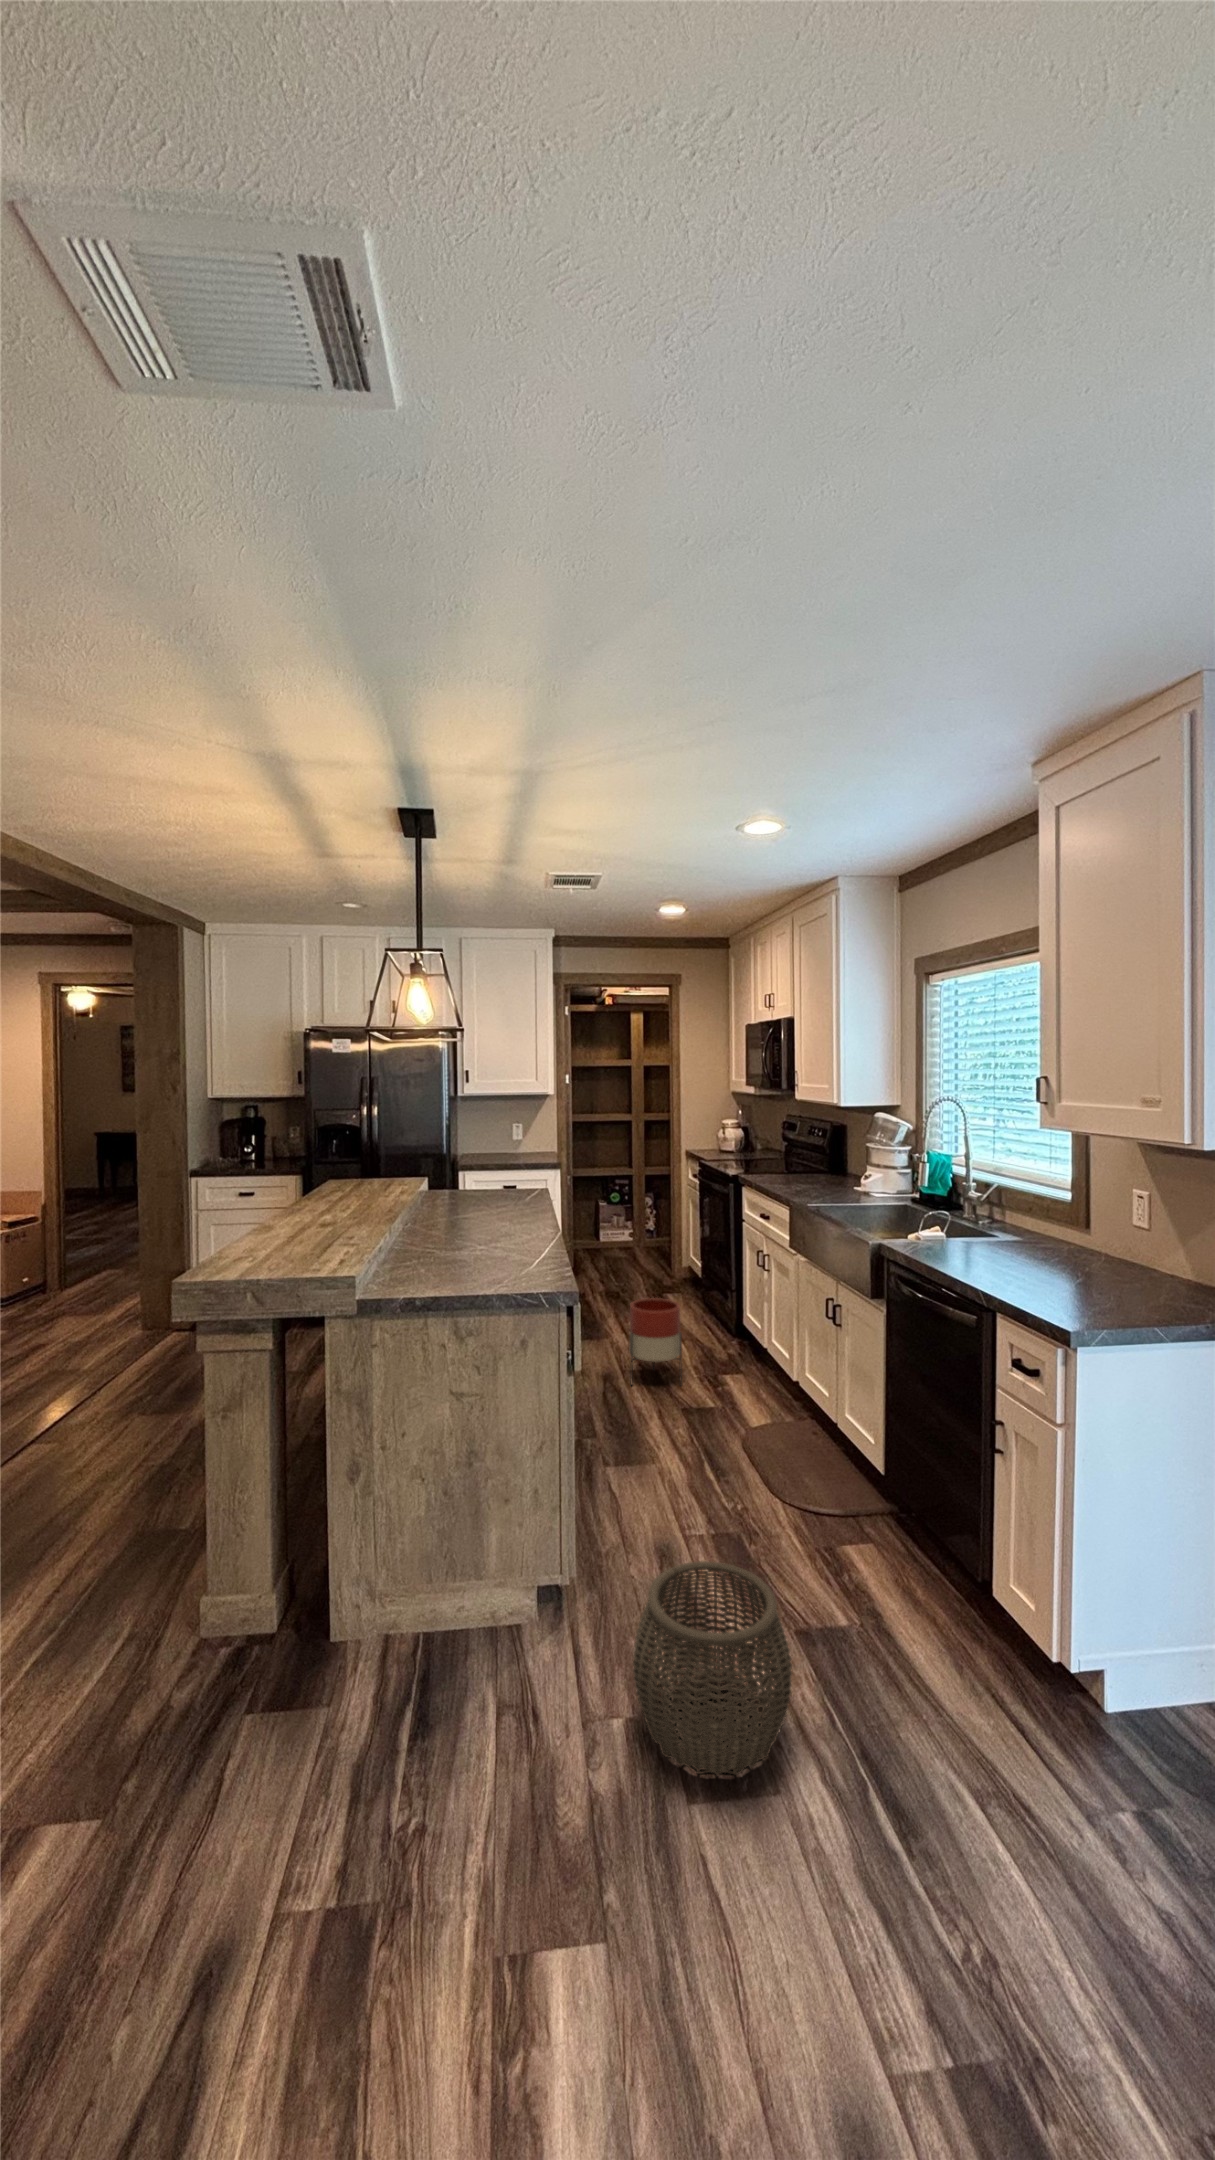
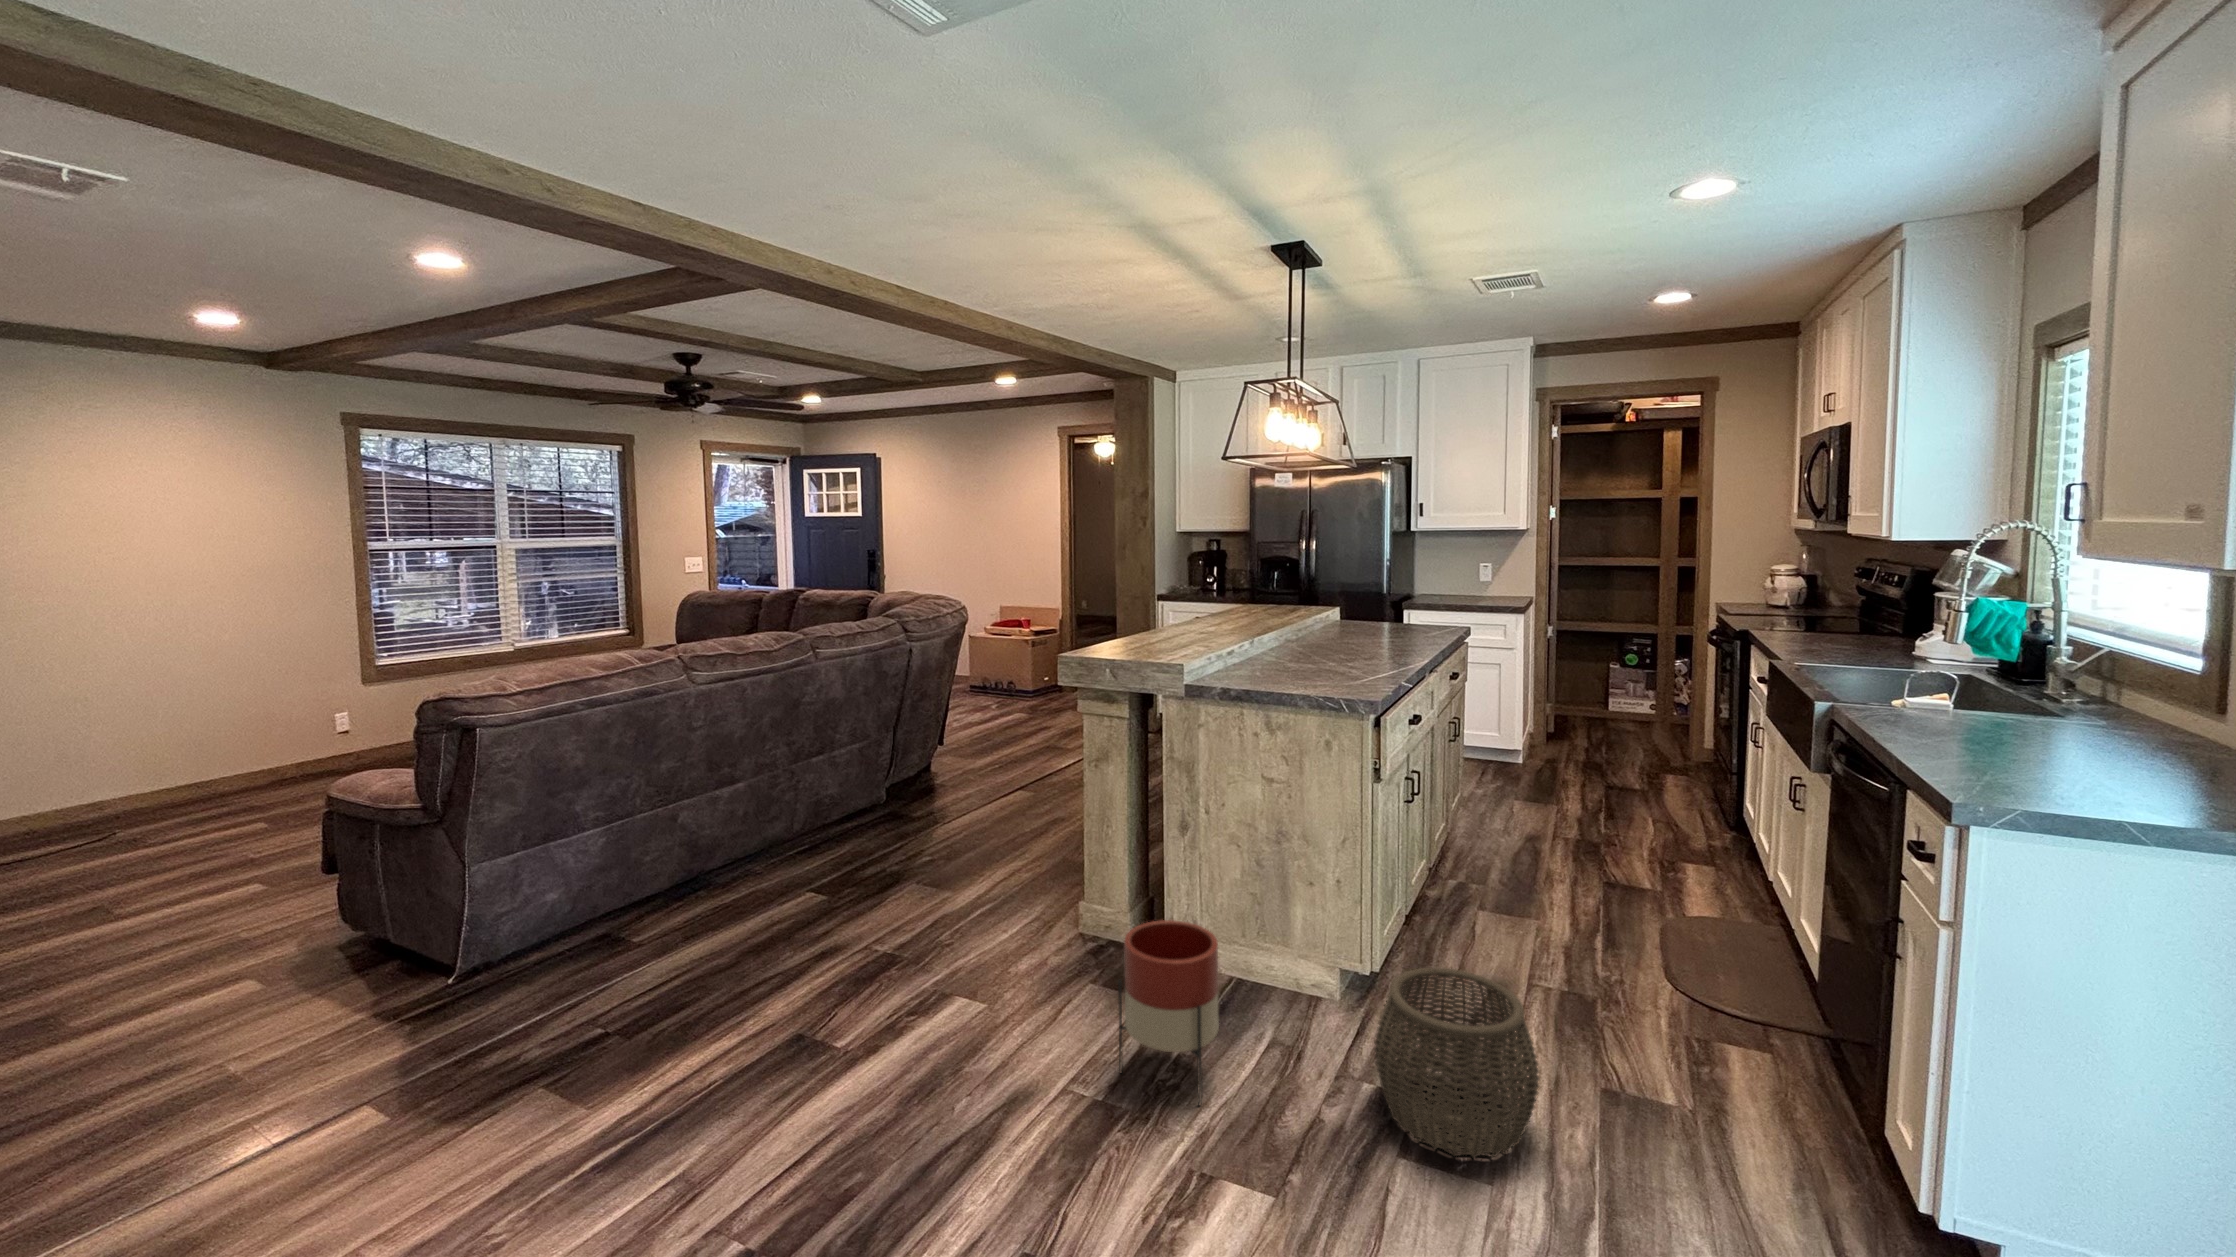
planter: present [630,1298,682,1385] -> present [1118,920,1219,1105]

